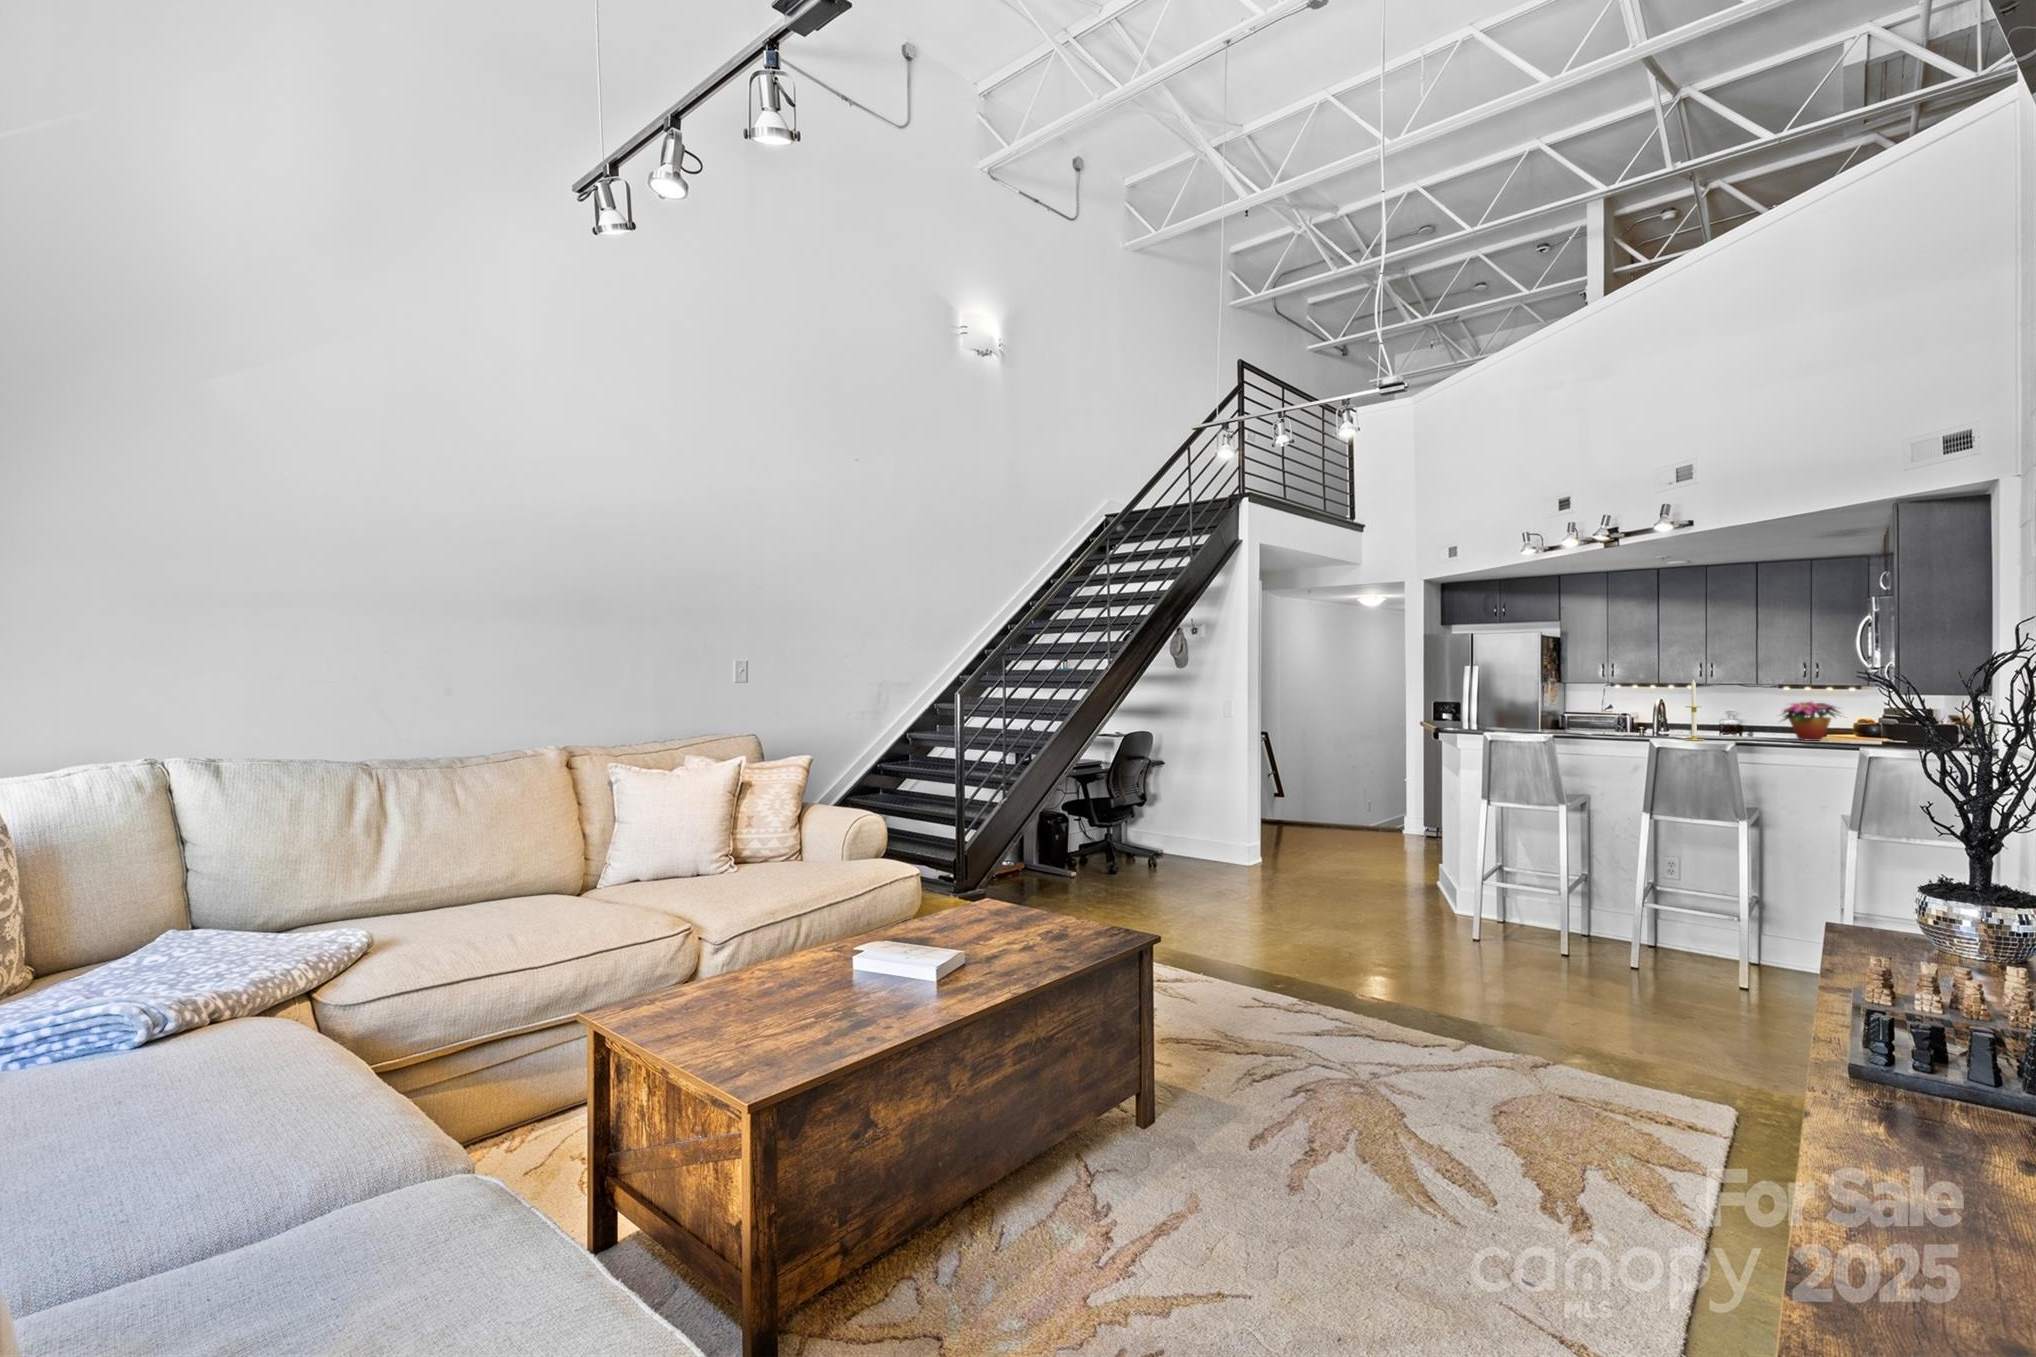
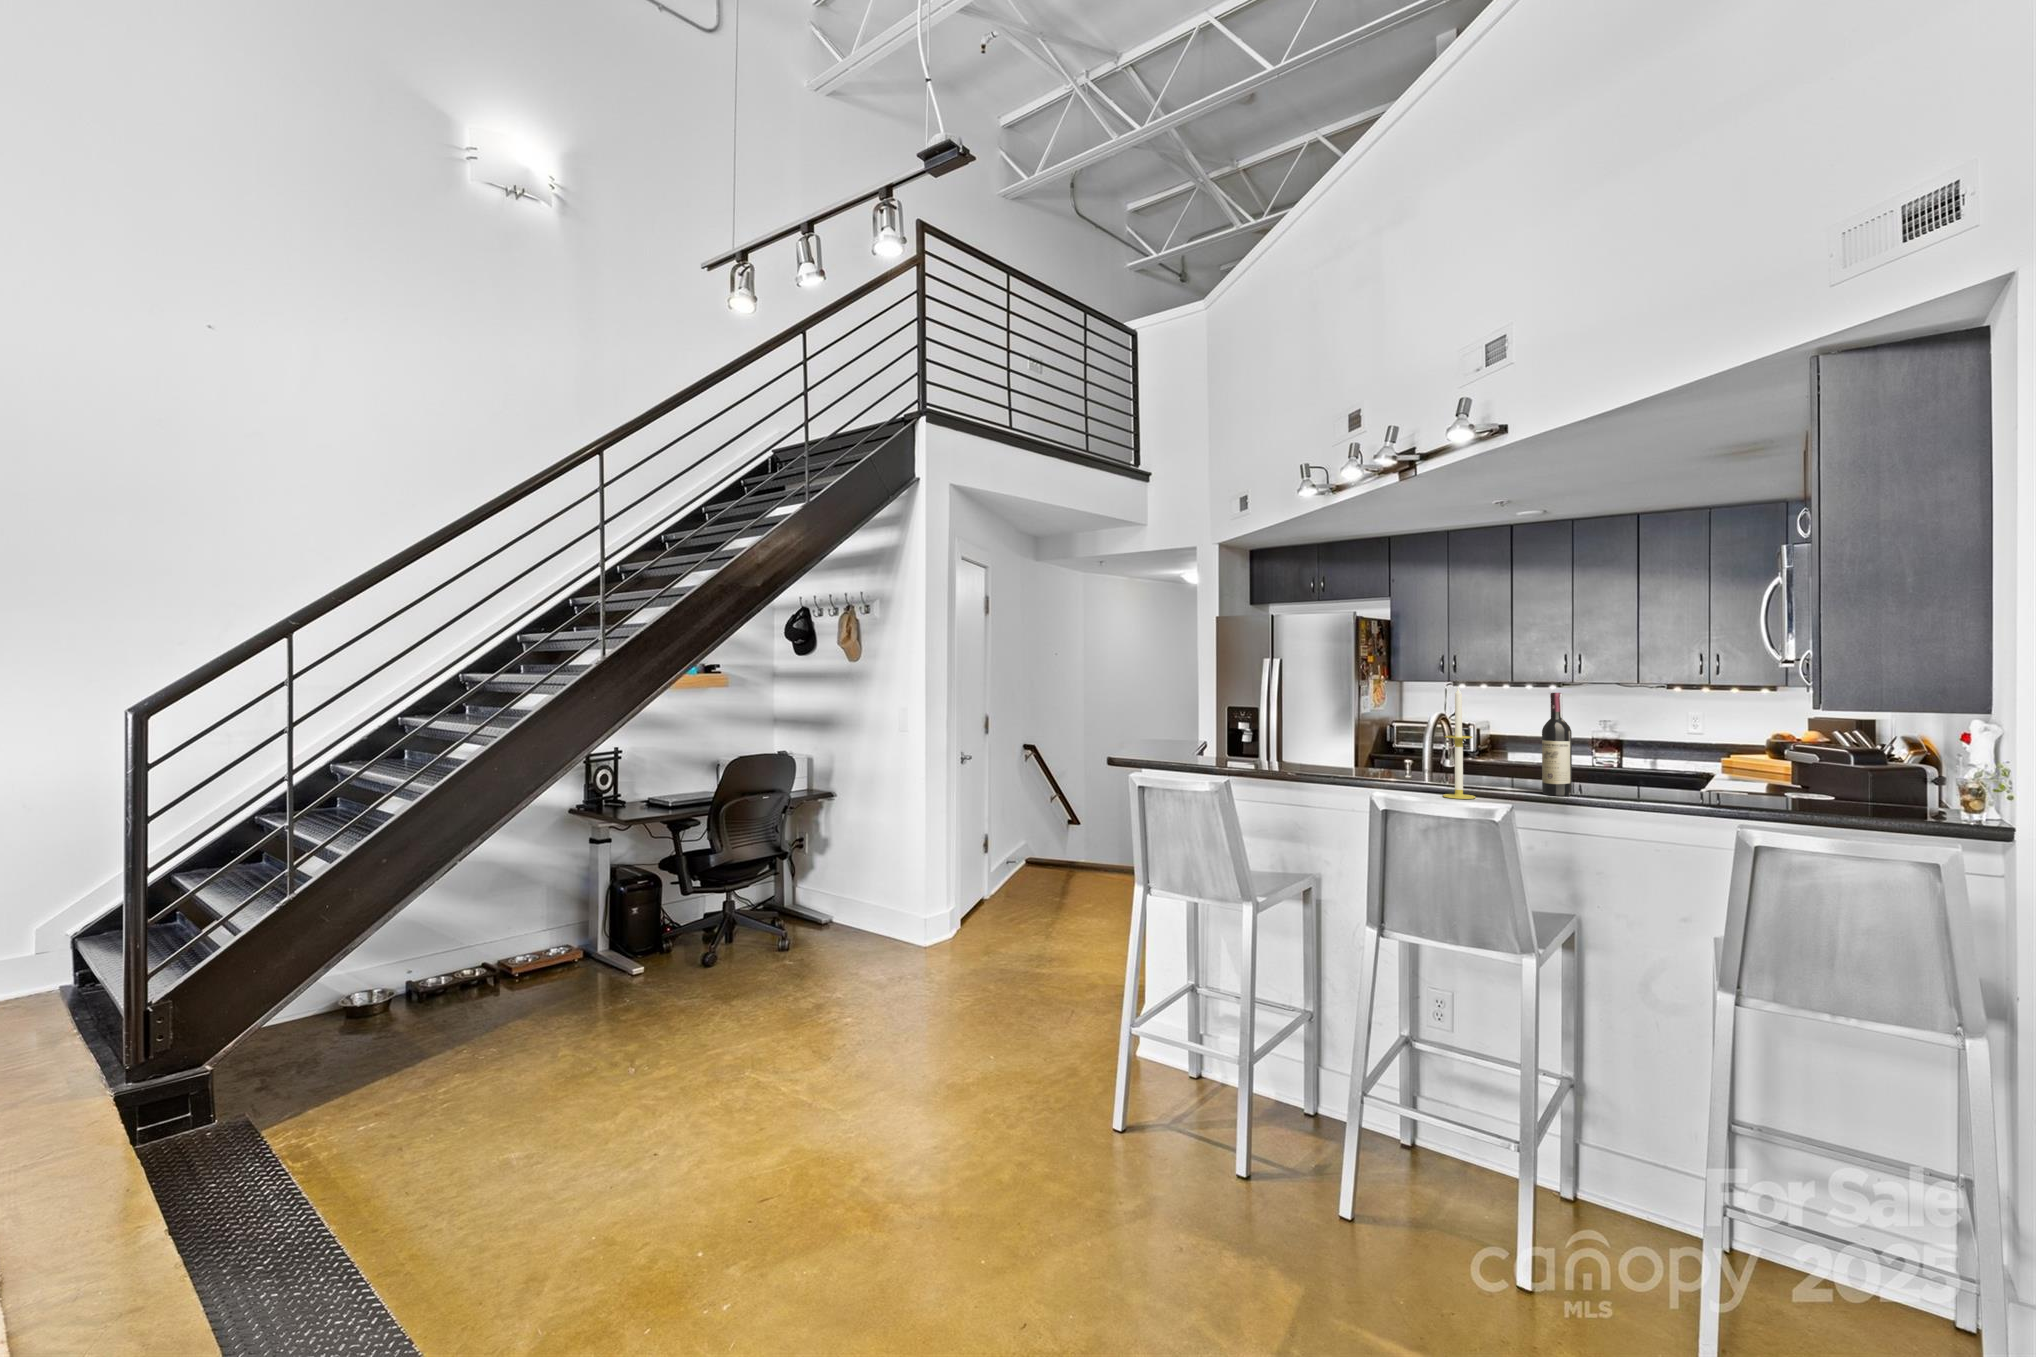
wine bottle: none [1739,683,1757,740] -> present [1542,693,1572,796]
flower arrangement: present [1783,701,1840,741] -> none [1602,725,1733,797]

